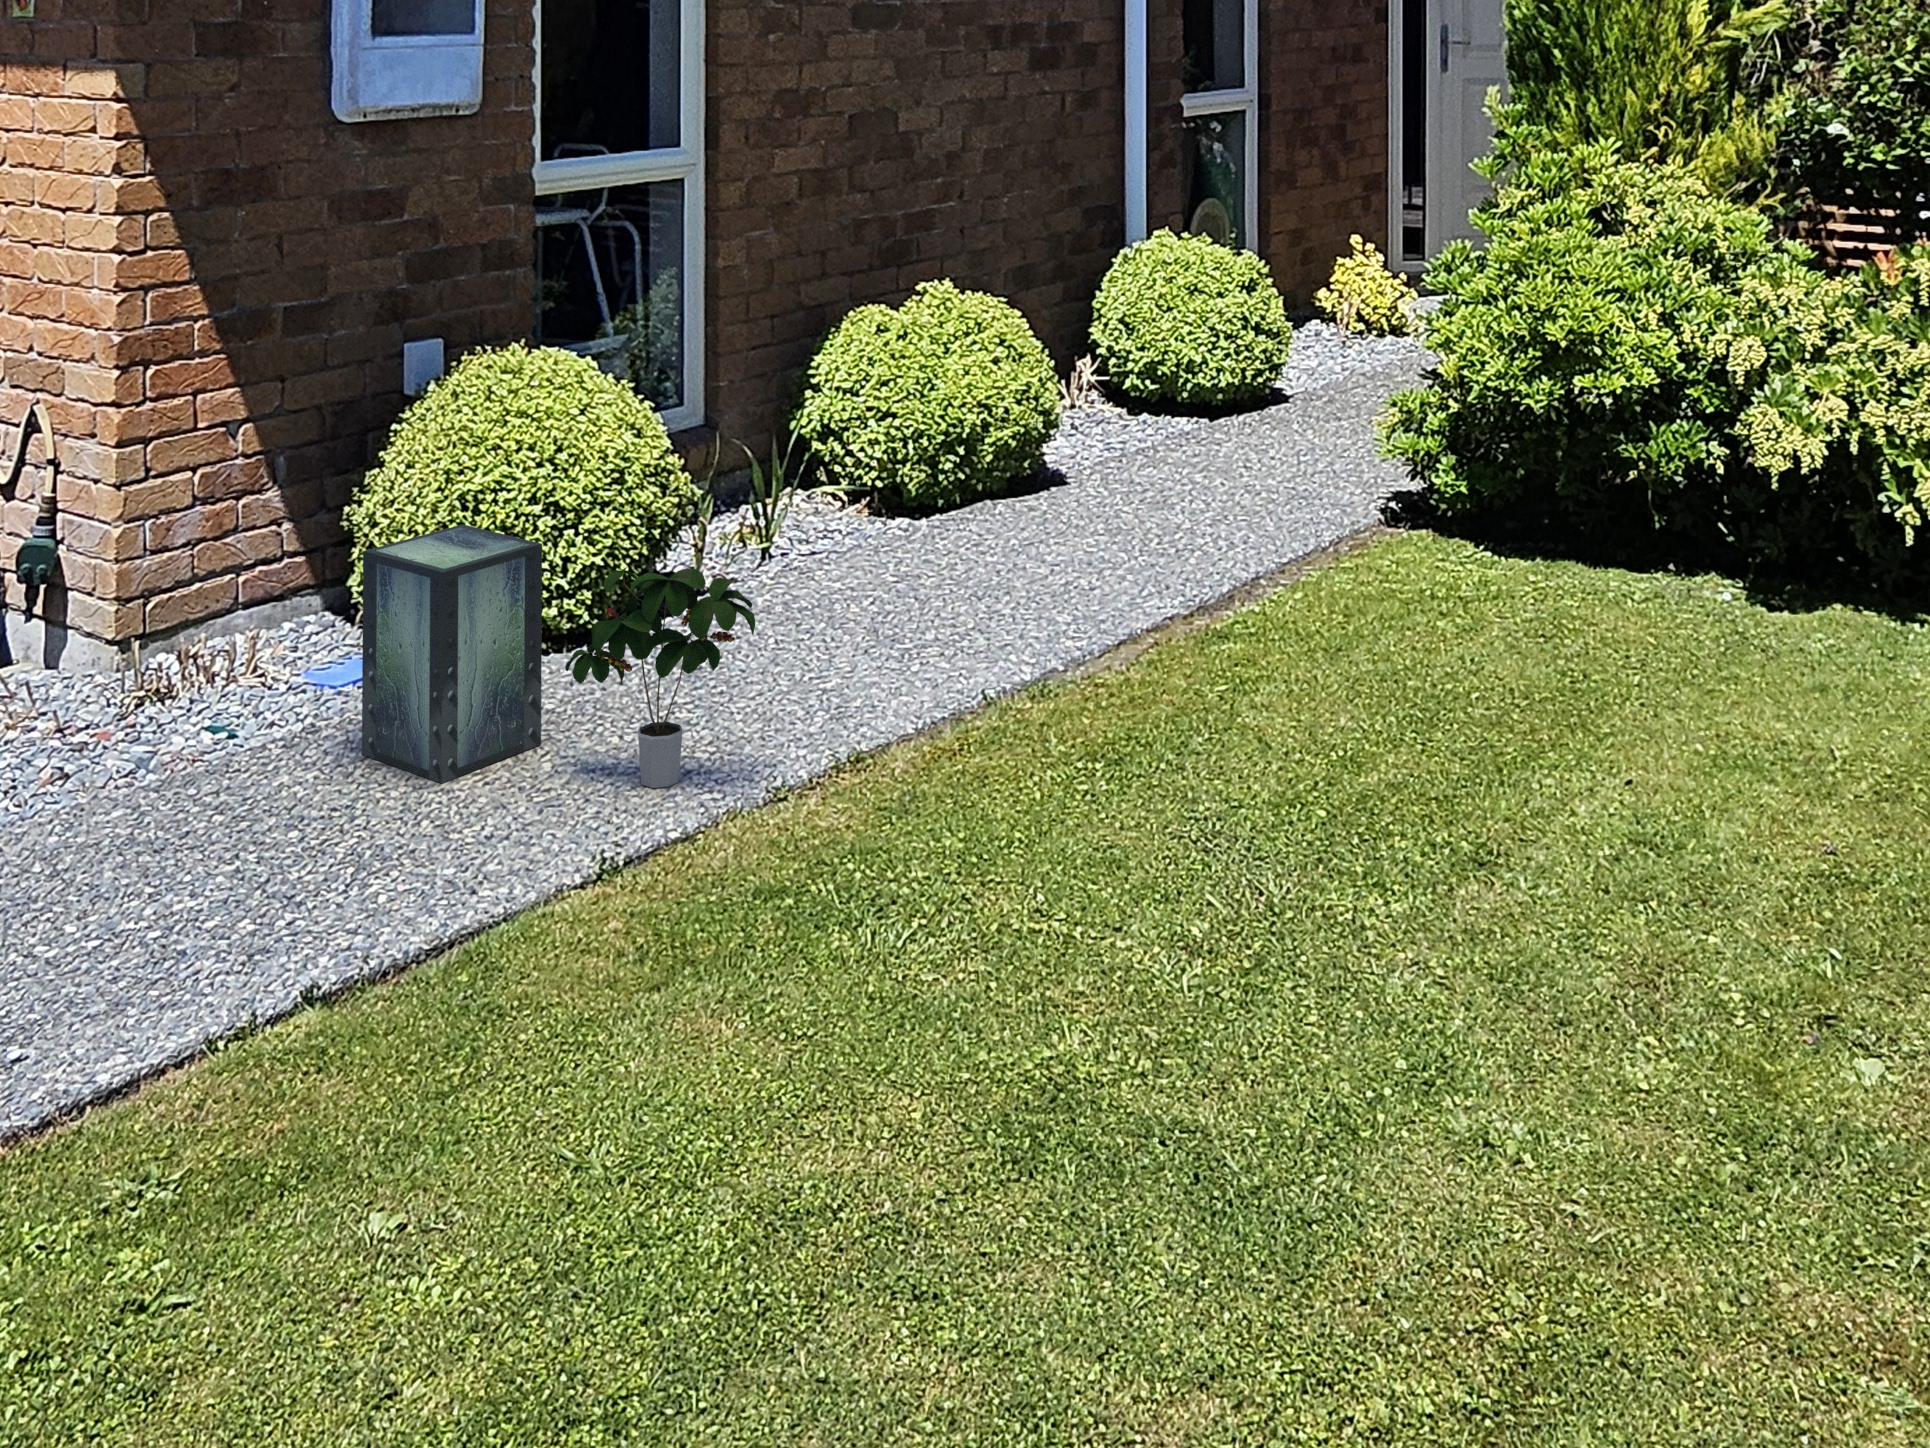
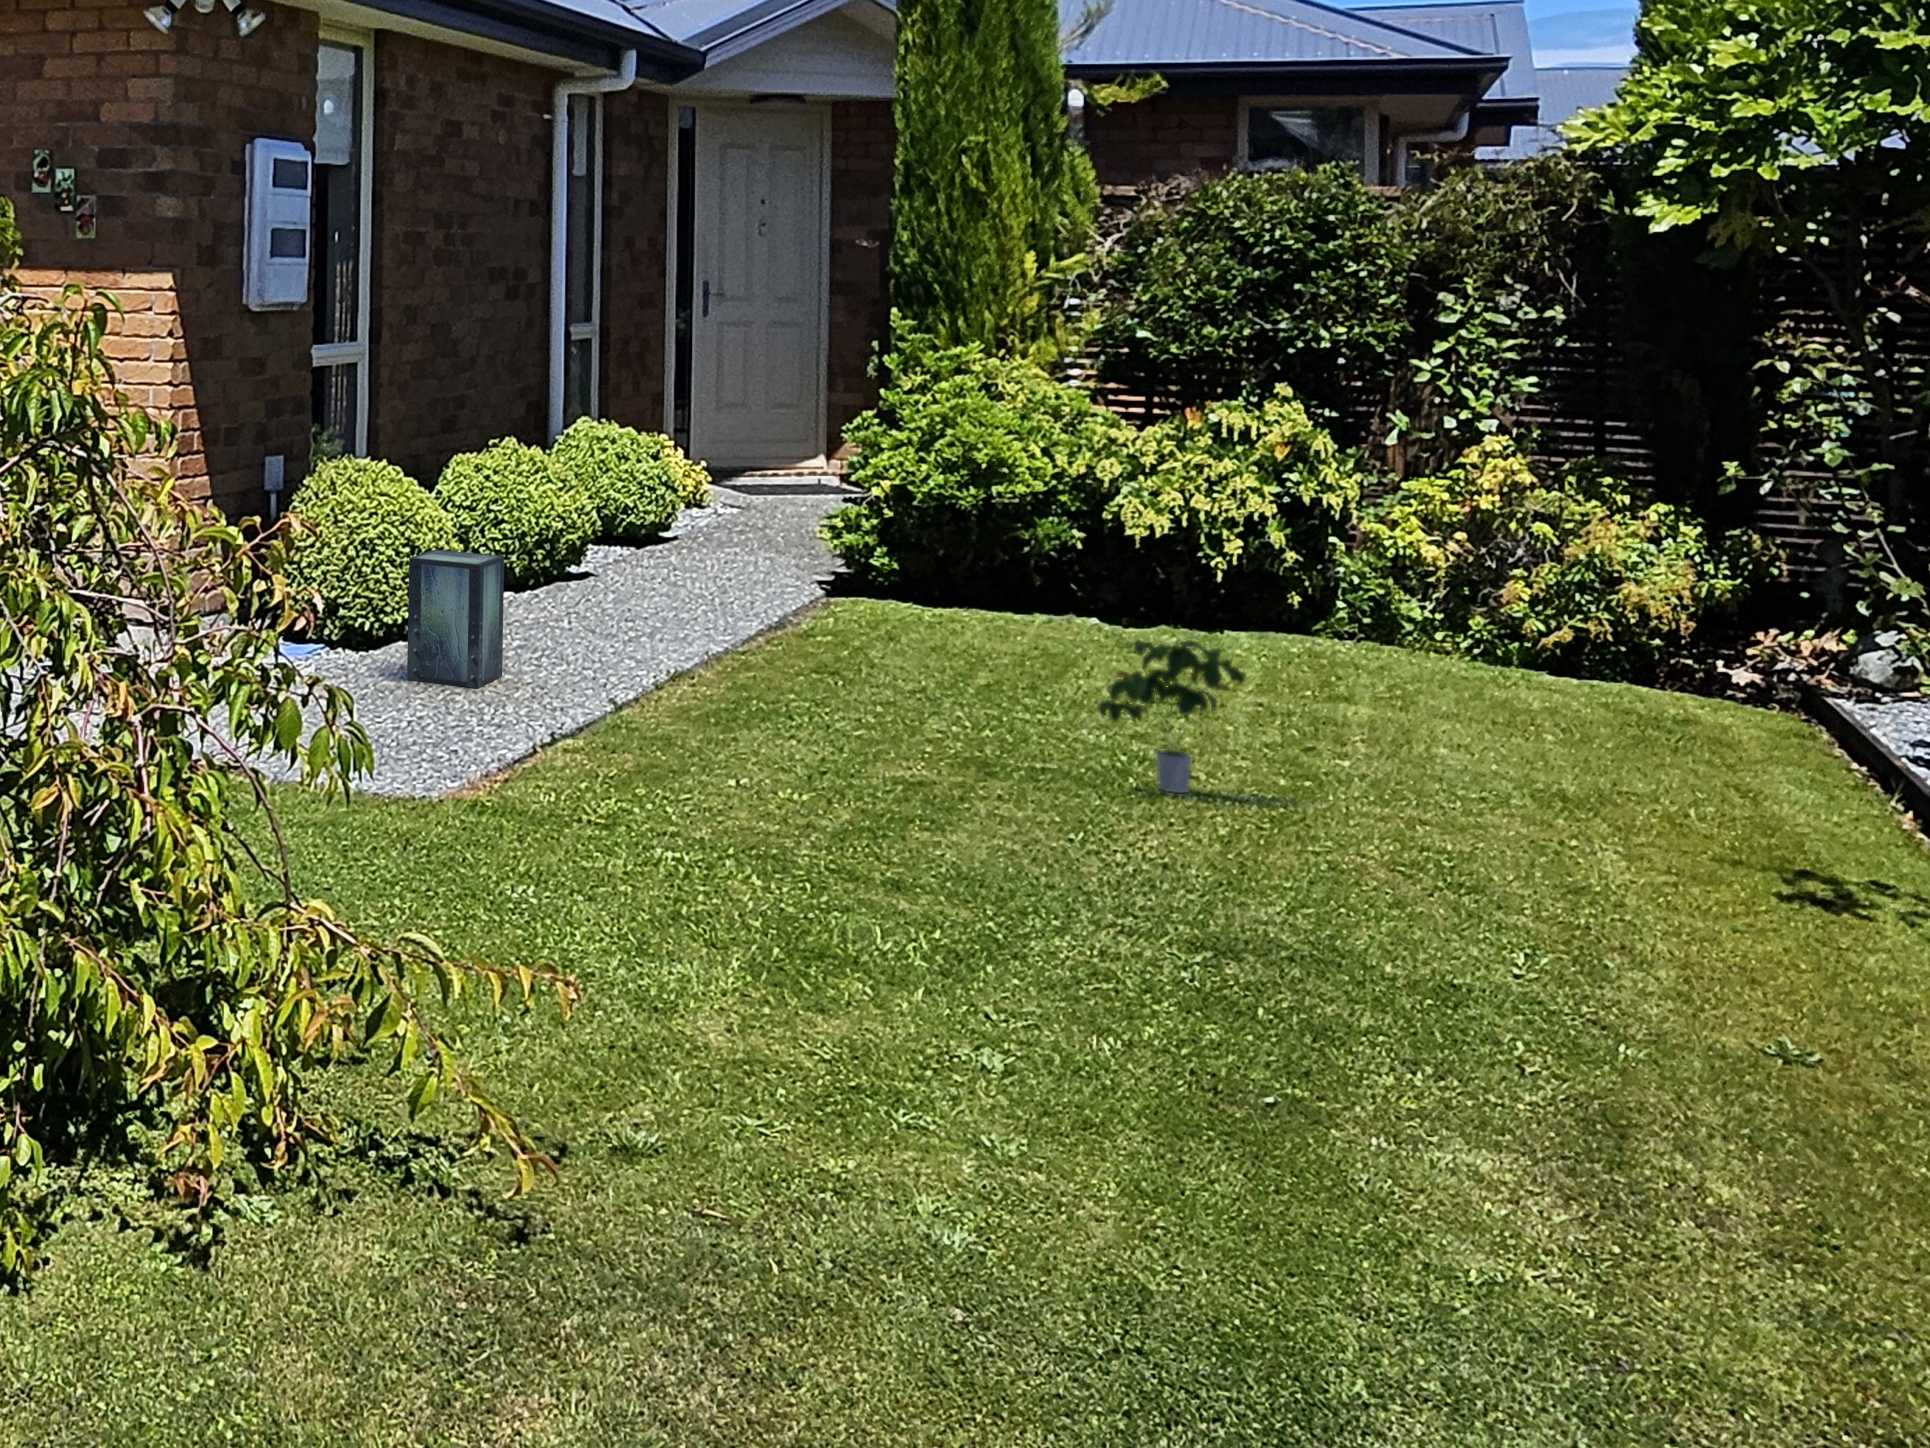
potted plant: present [565,567,756,788] -> present [1097,640,1245,793]

